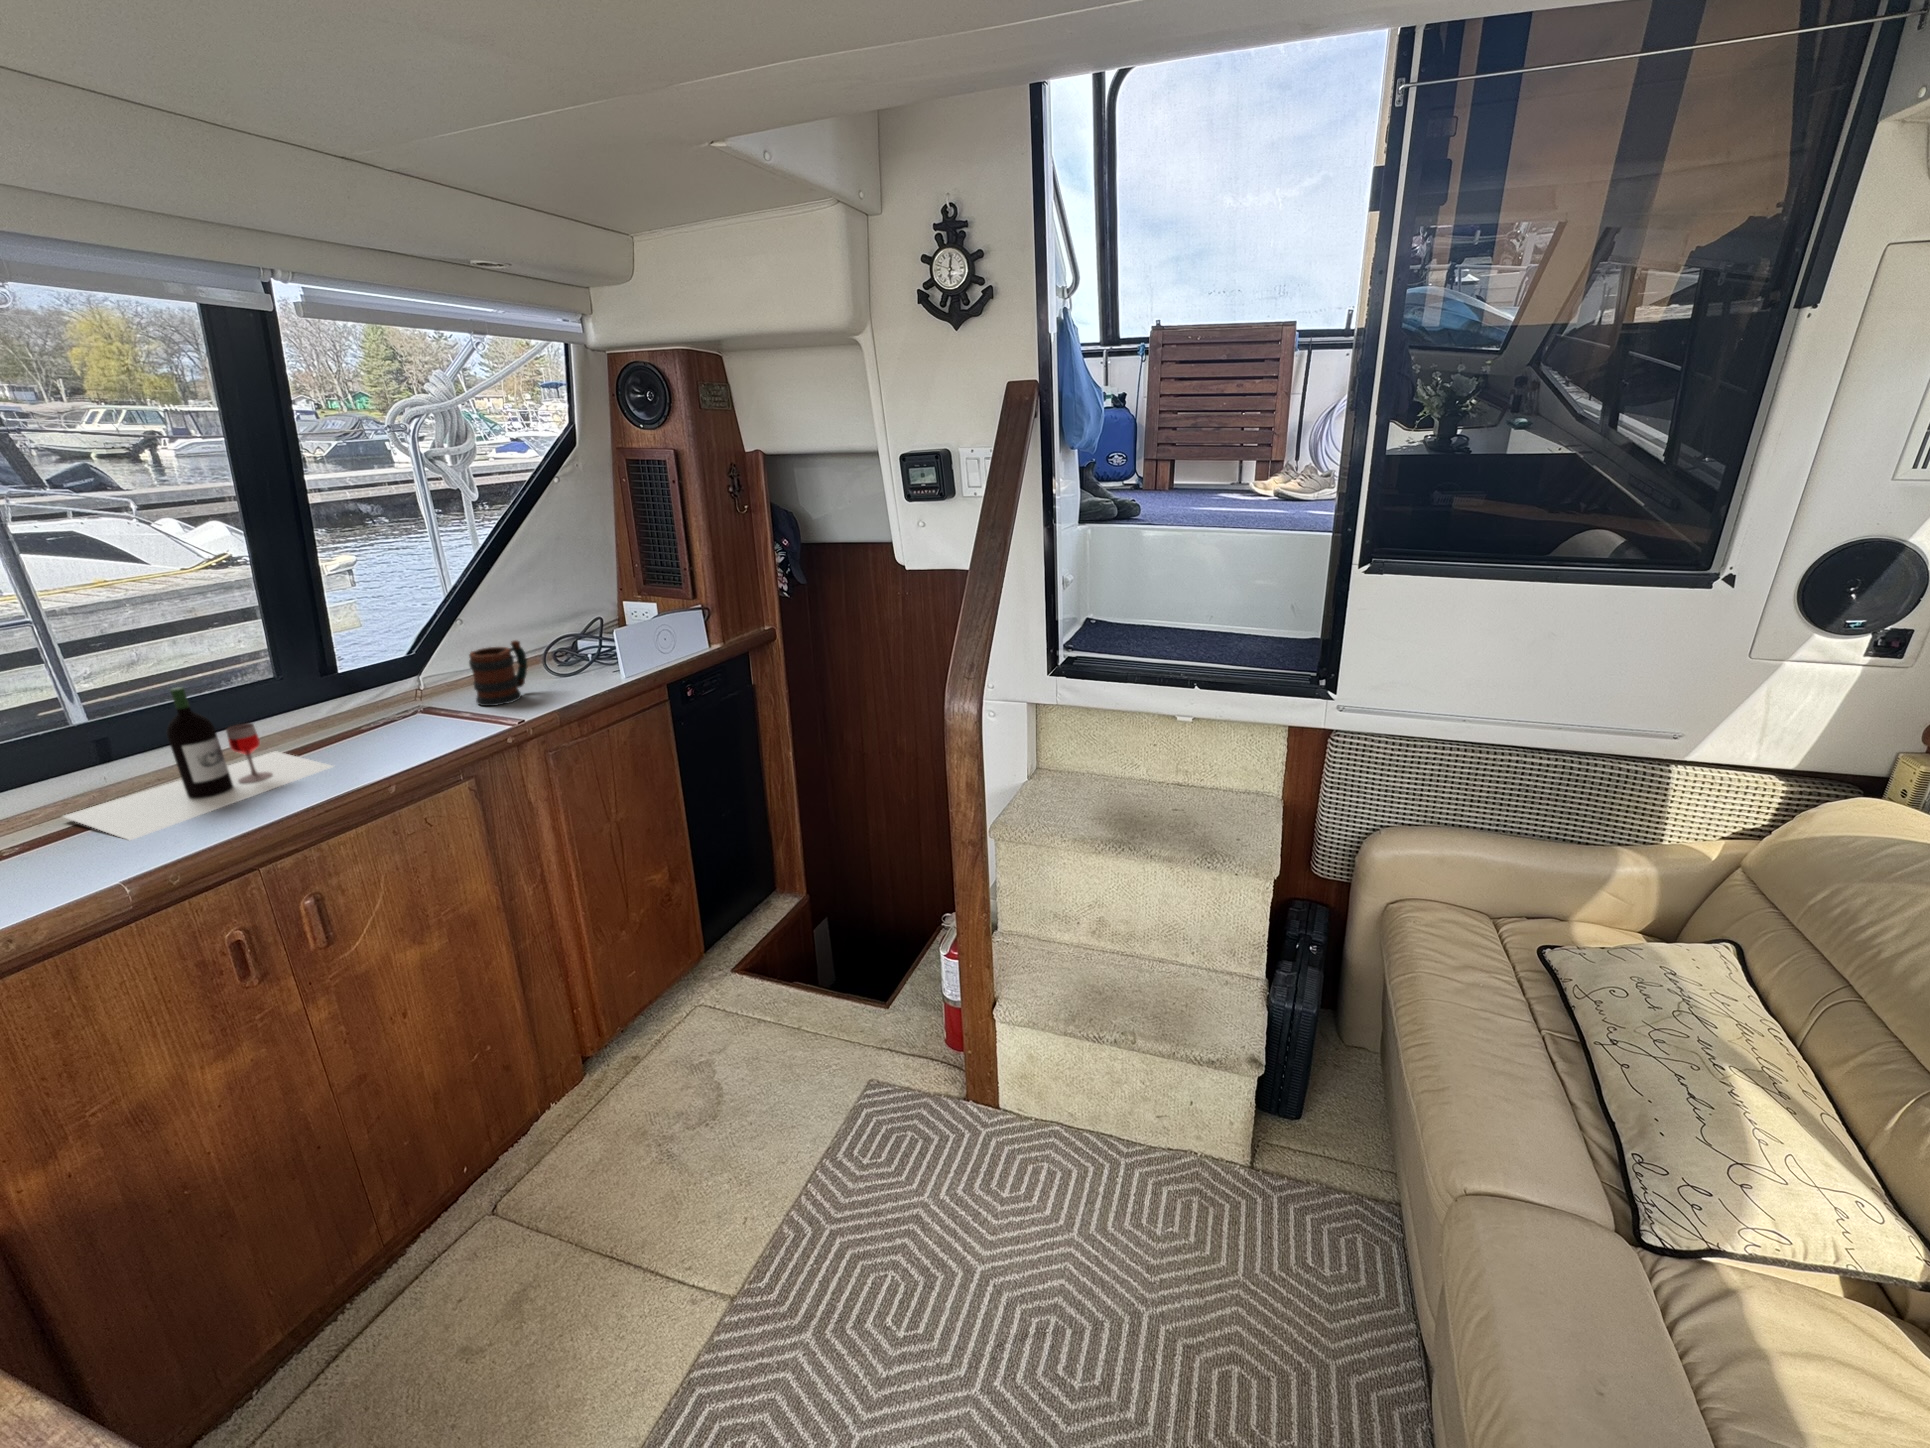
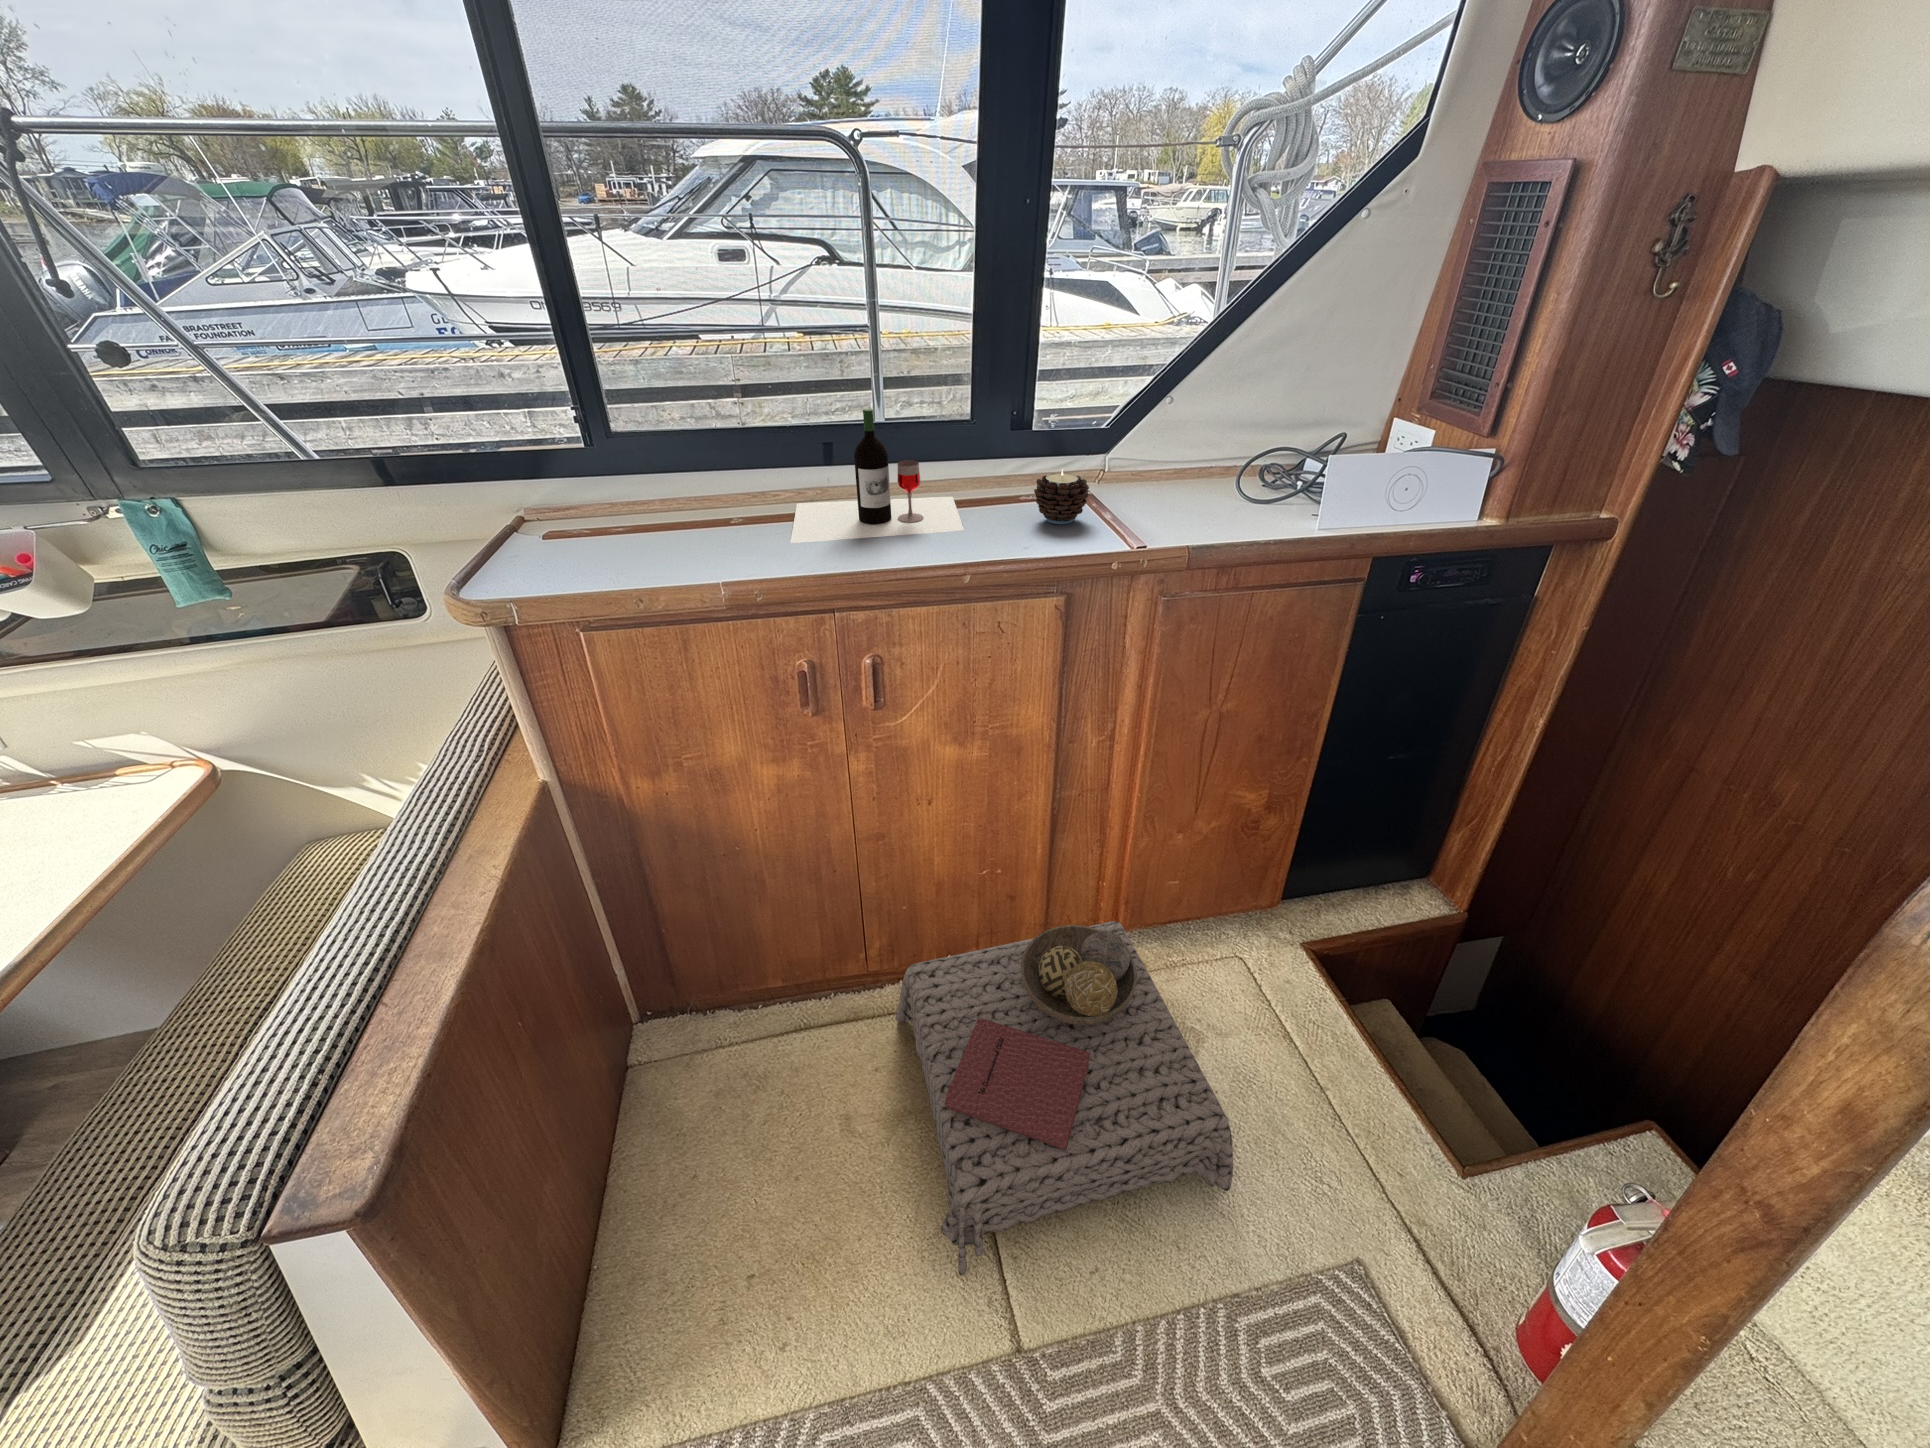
mug: present [469,641,527,706] -> none [1138,437,1212,515]
candle: none [387,690,445,736] -> present [1034,469,1089,524]
ottoman: none [444,1015,788,1314] -> present [895,921,1233,1275]

